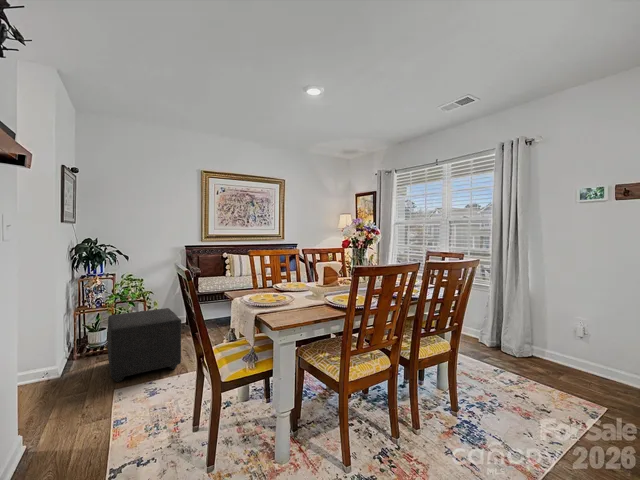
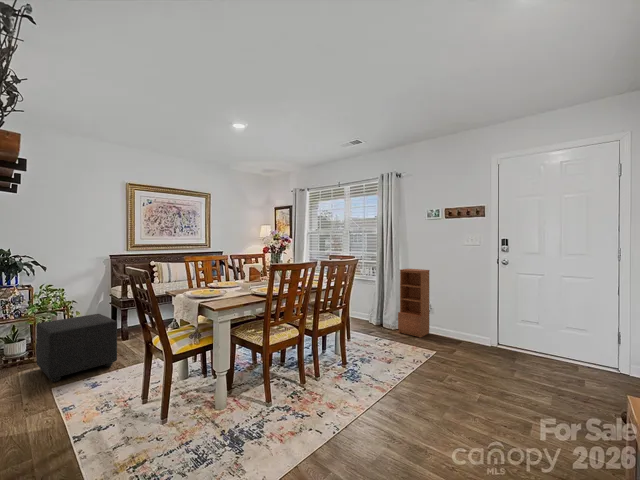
bookcase: none [527,274,582,376] -> present [398,269,430,338]

